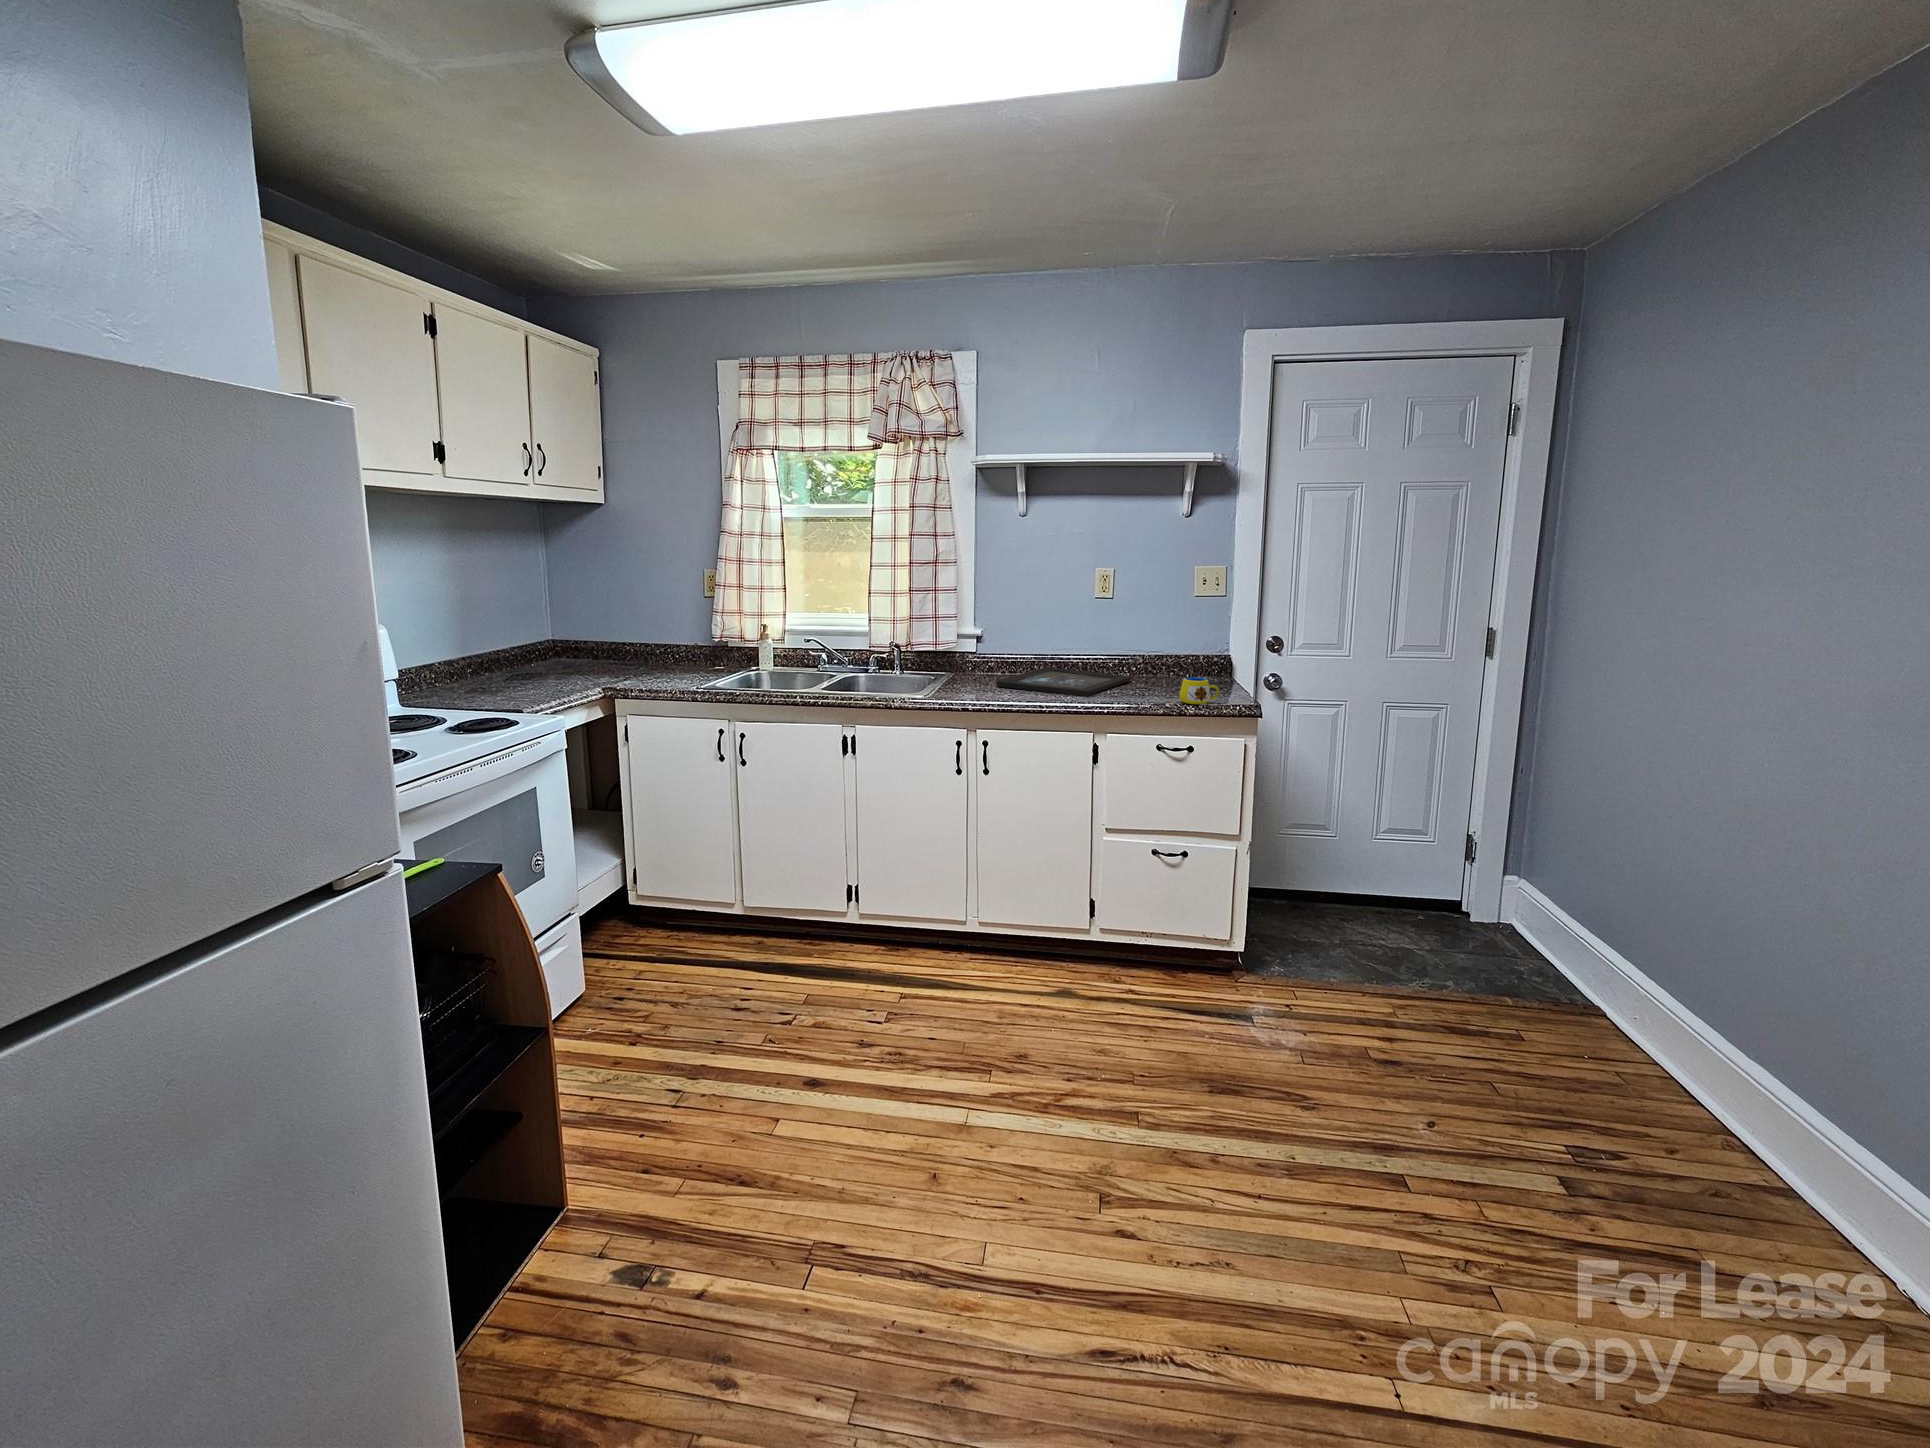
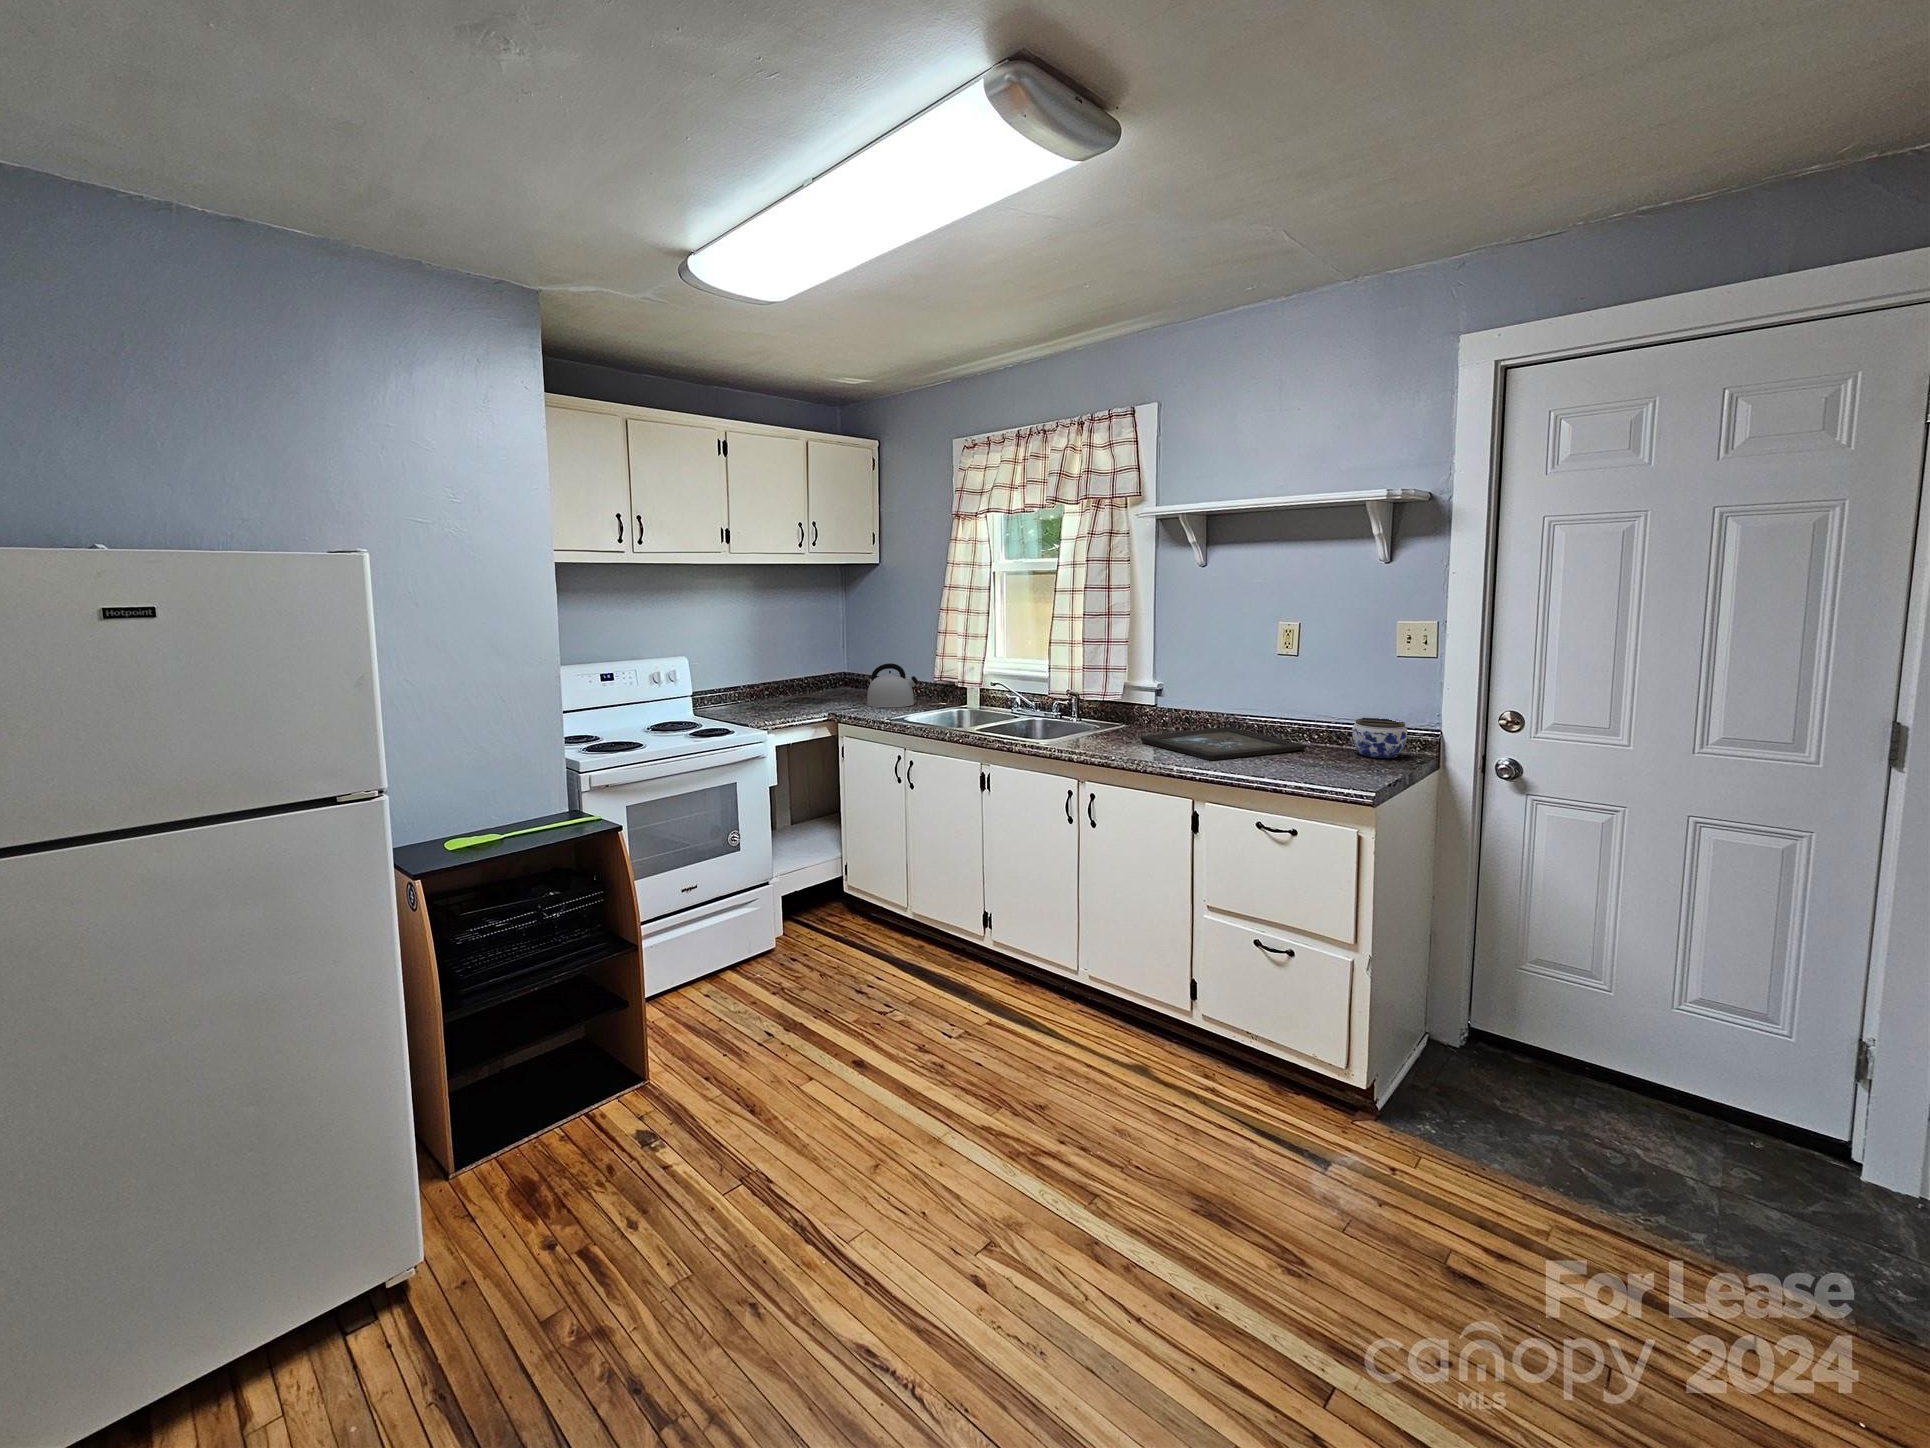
kettle: none [615,622,681,676] -> present [867,663,918,707]
jar: none [1163,649,1205,682] -> present [1352,718,1408,758]
mug: present [1179,677,1219,705] -> none [1298,751,1347,786]

